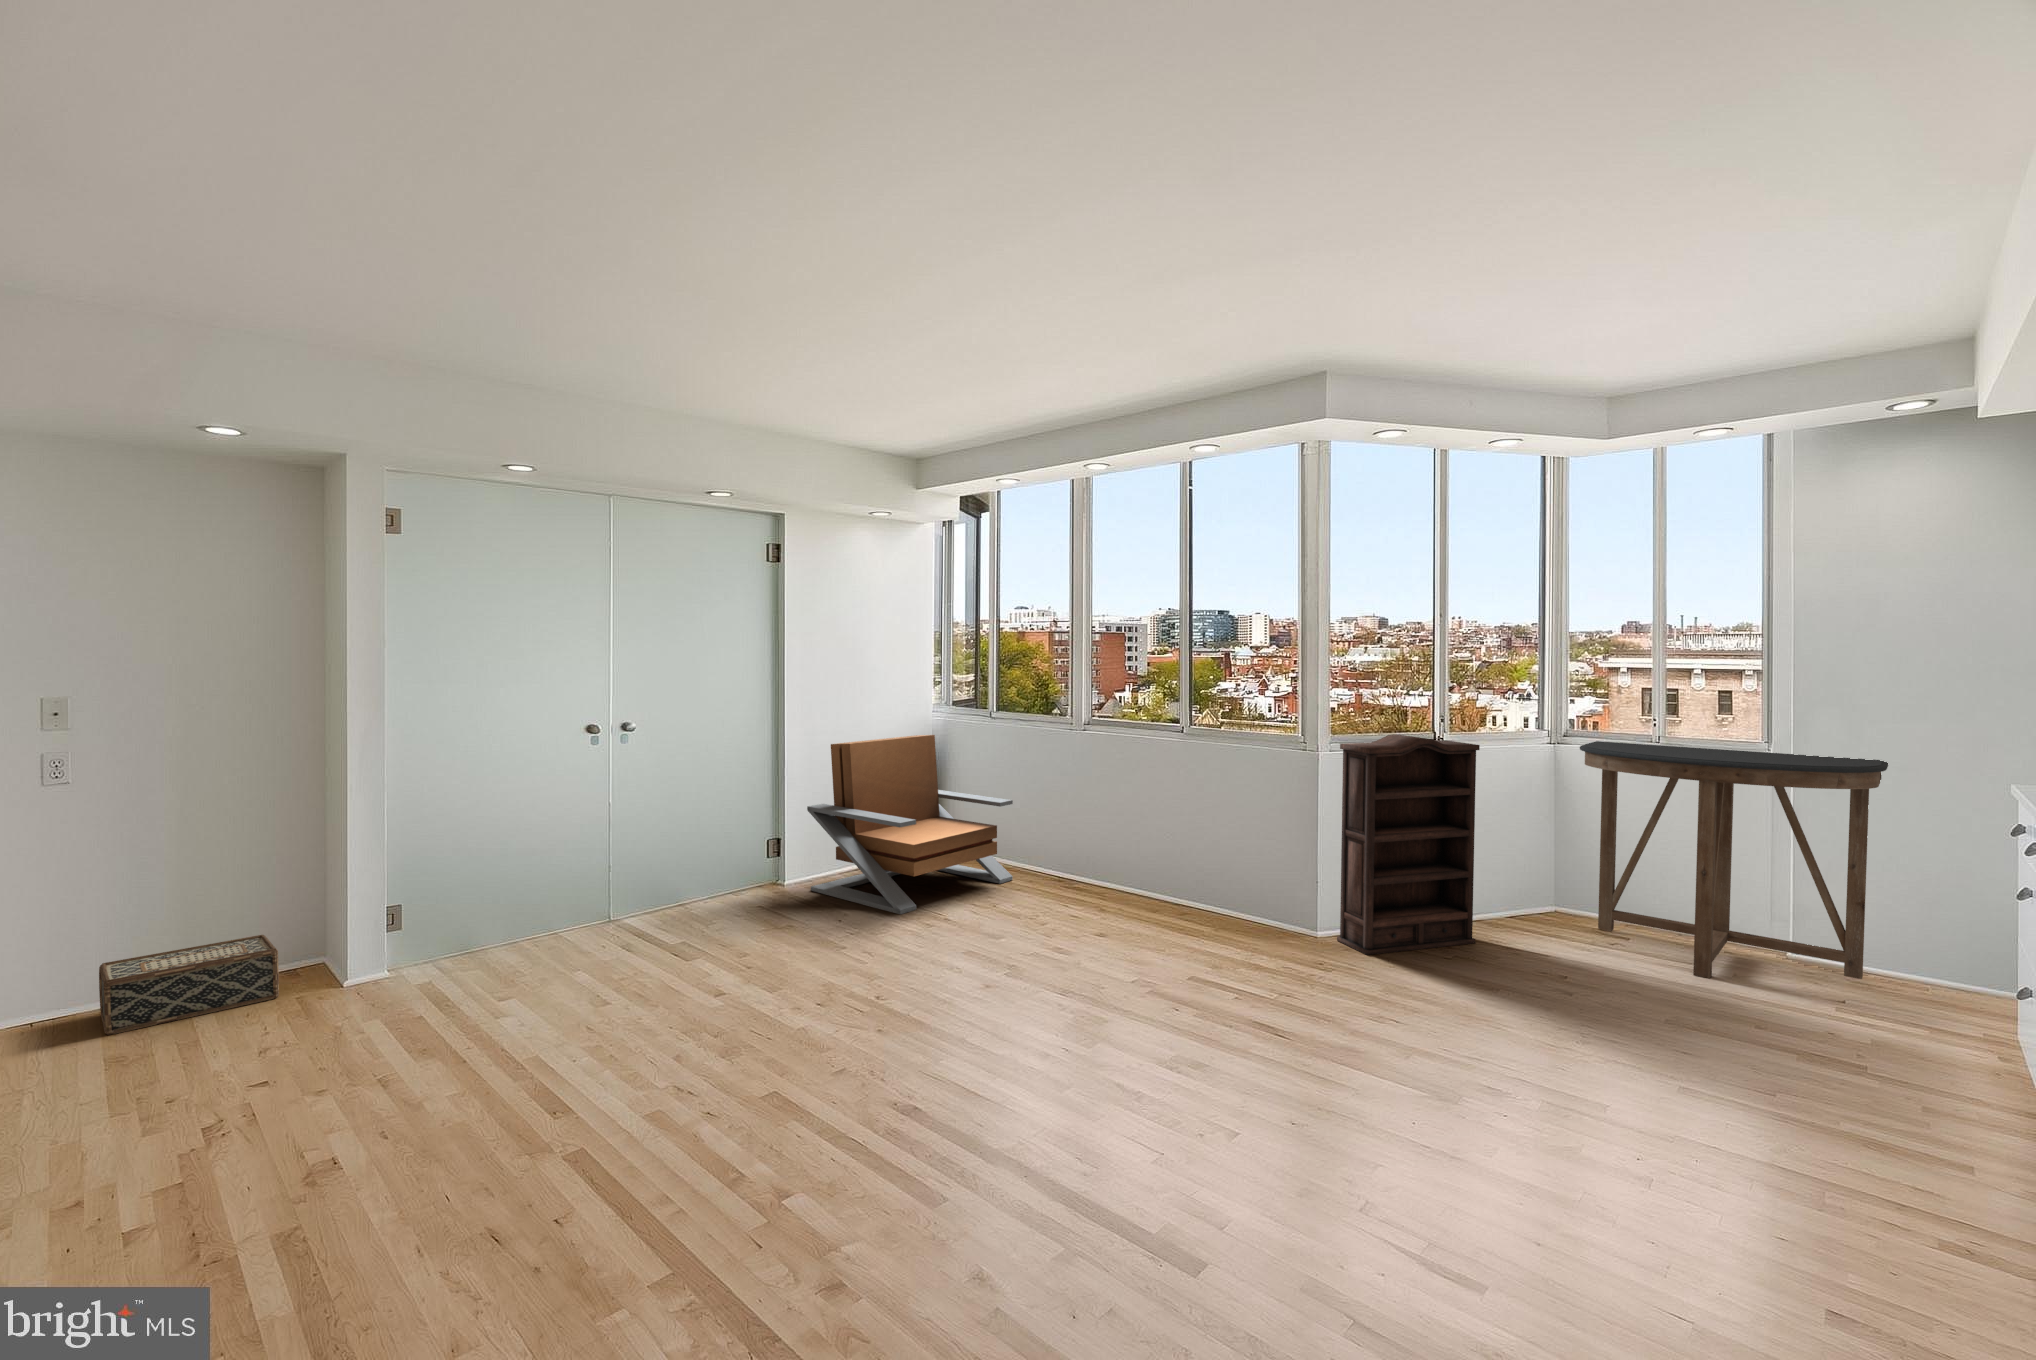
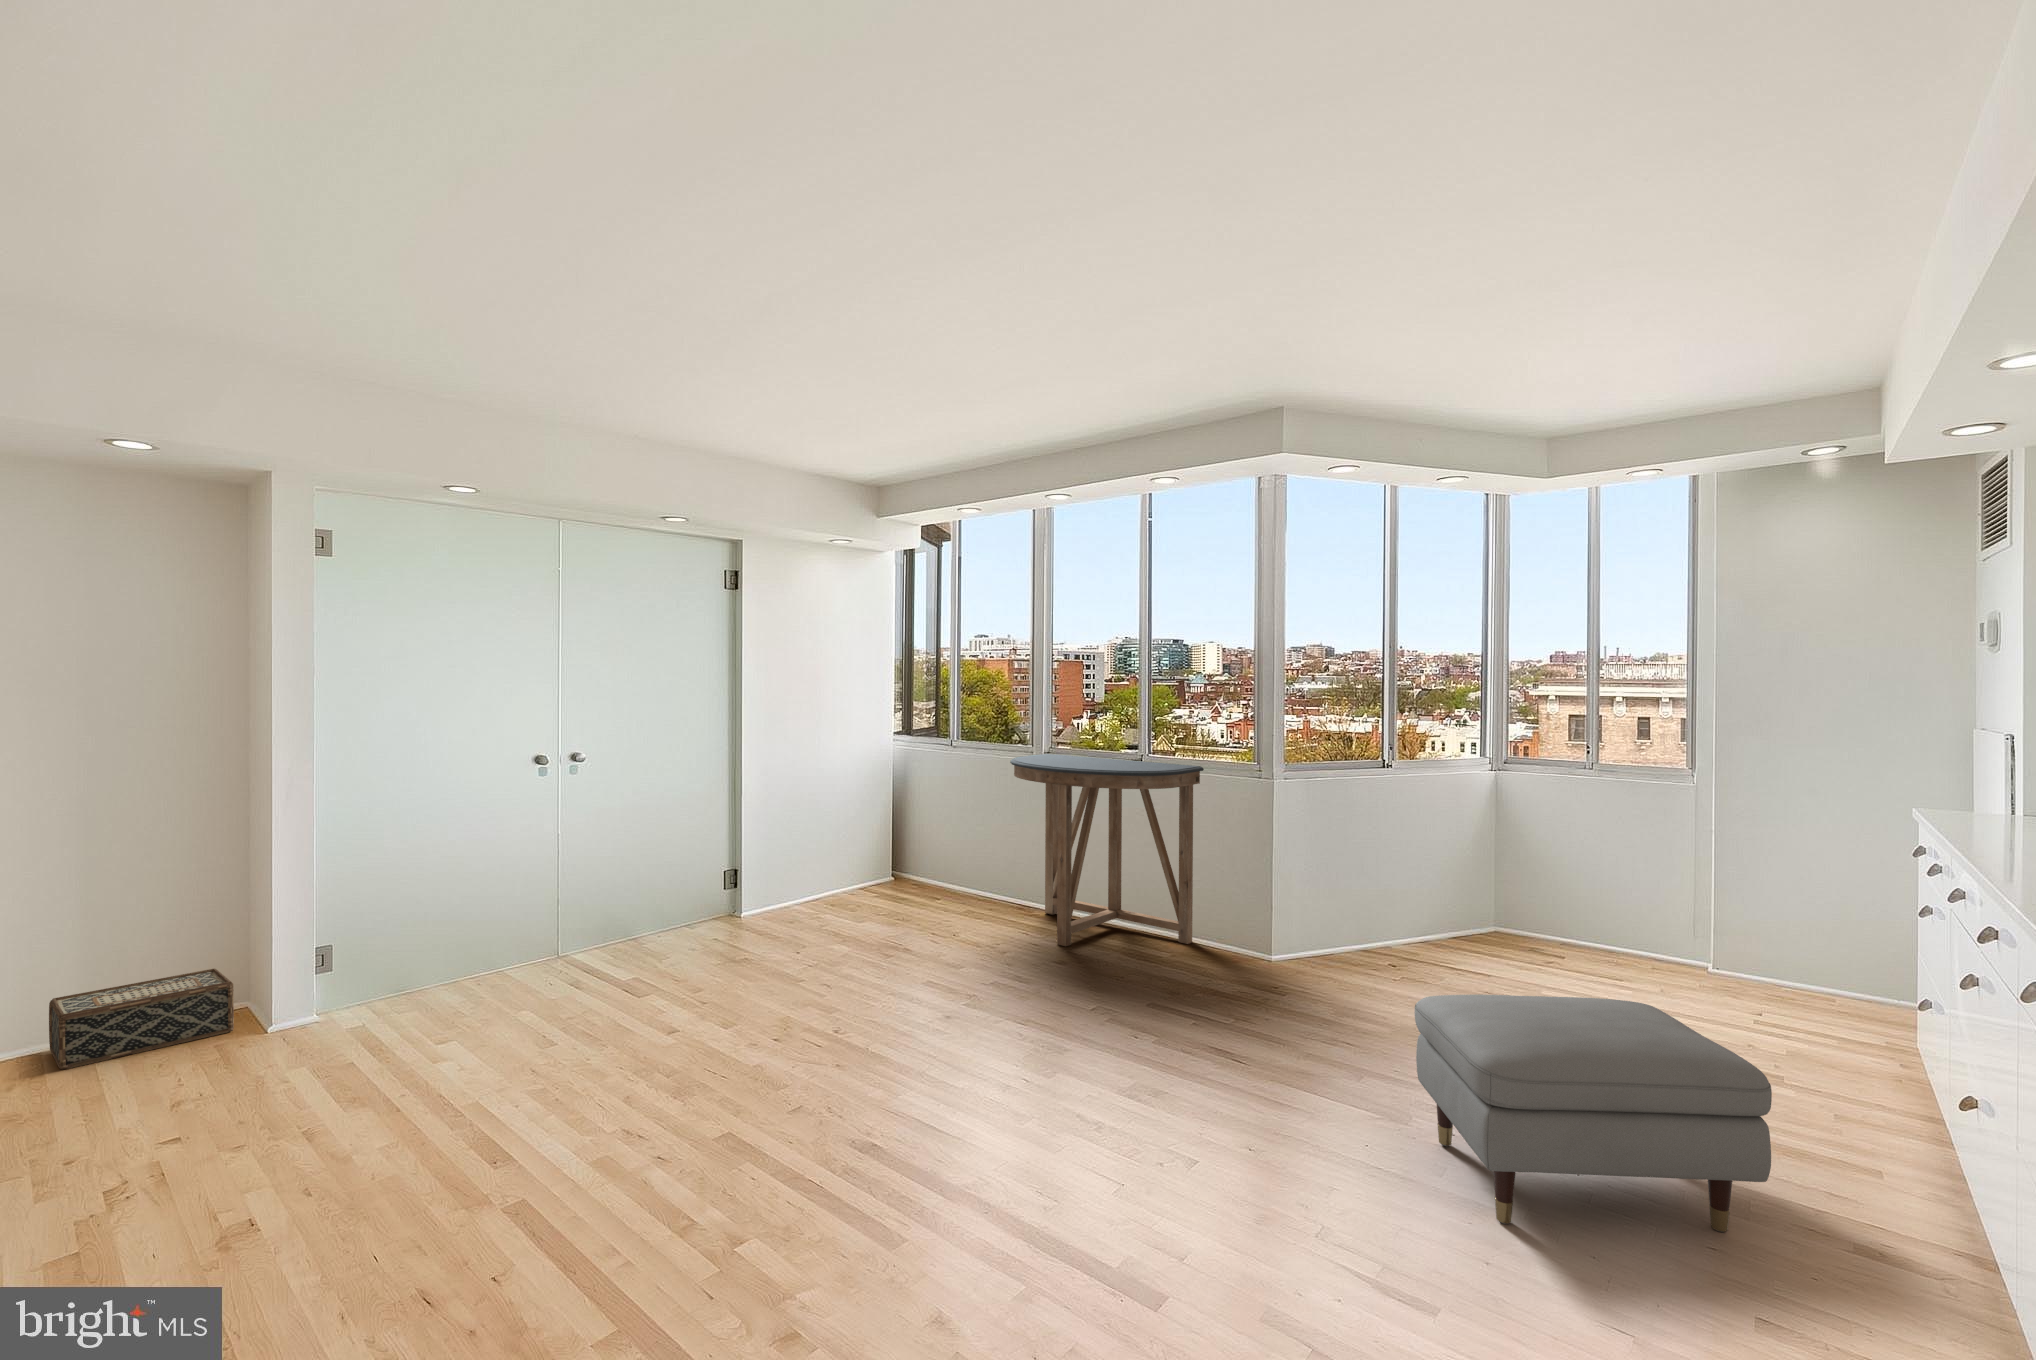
bookshelf: present [1337,734,1480,955] -> none [1286,760,1418,973]
lounge chair: present [807,735,1013,914] -> none [766,762,973,942]
console table: present [1580,741,1888,979] -> present [1010,754,1204,946]
ottoman: none [1502,992,1946,1276] -> present [1414,994,1772,1232]

